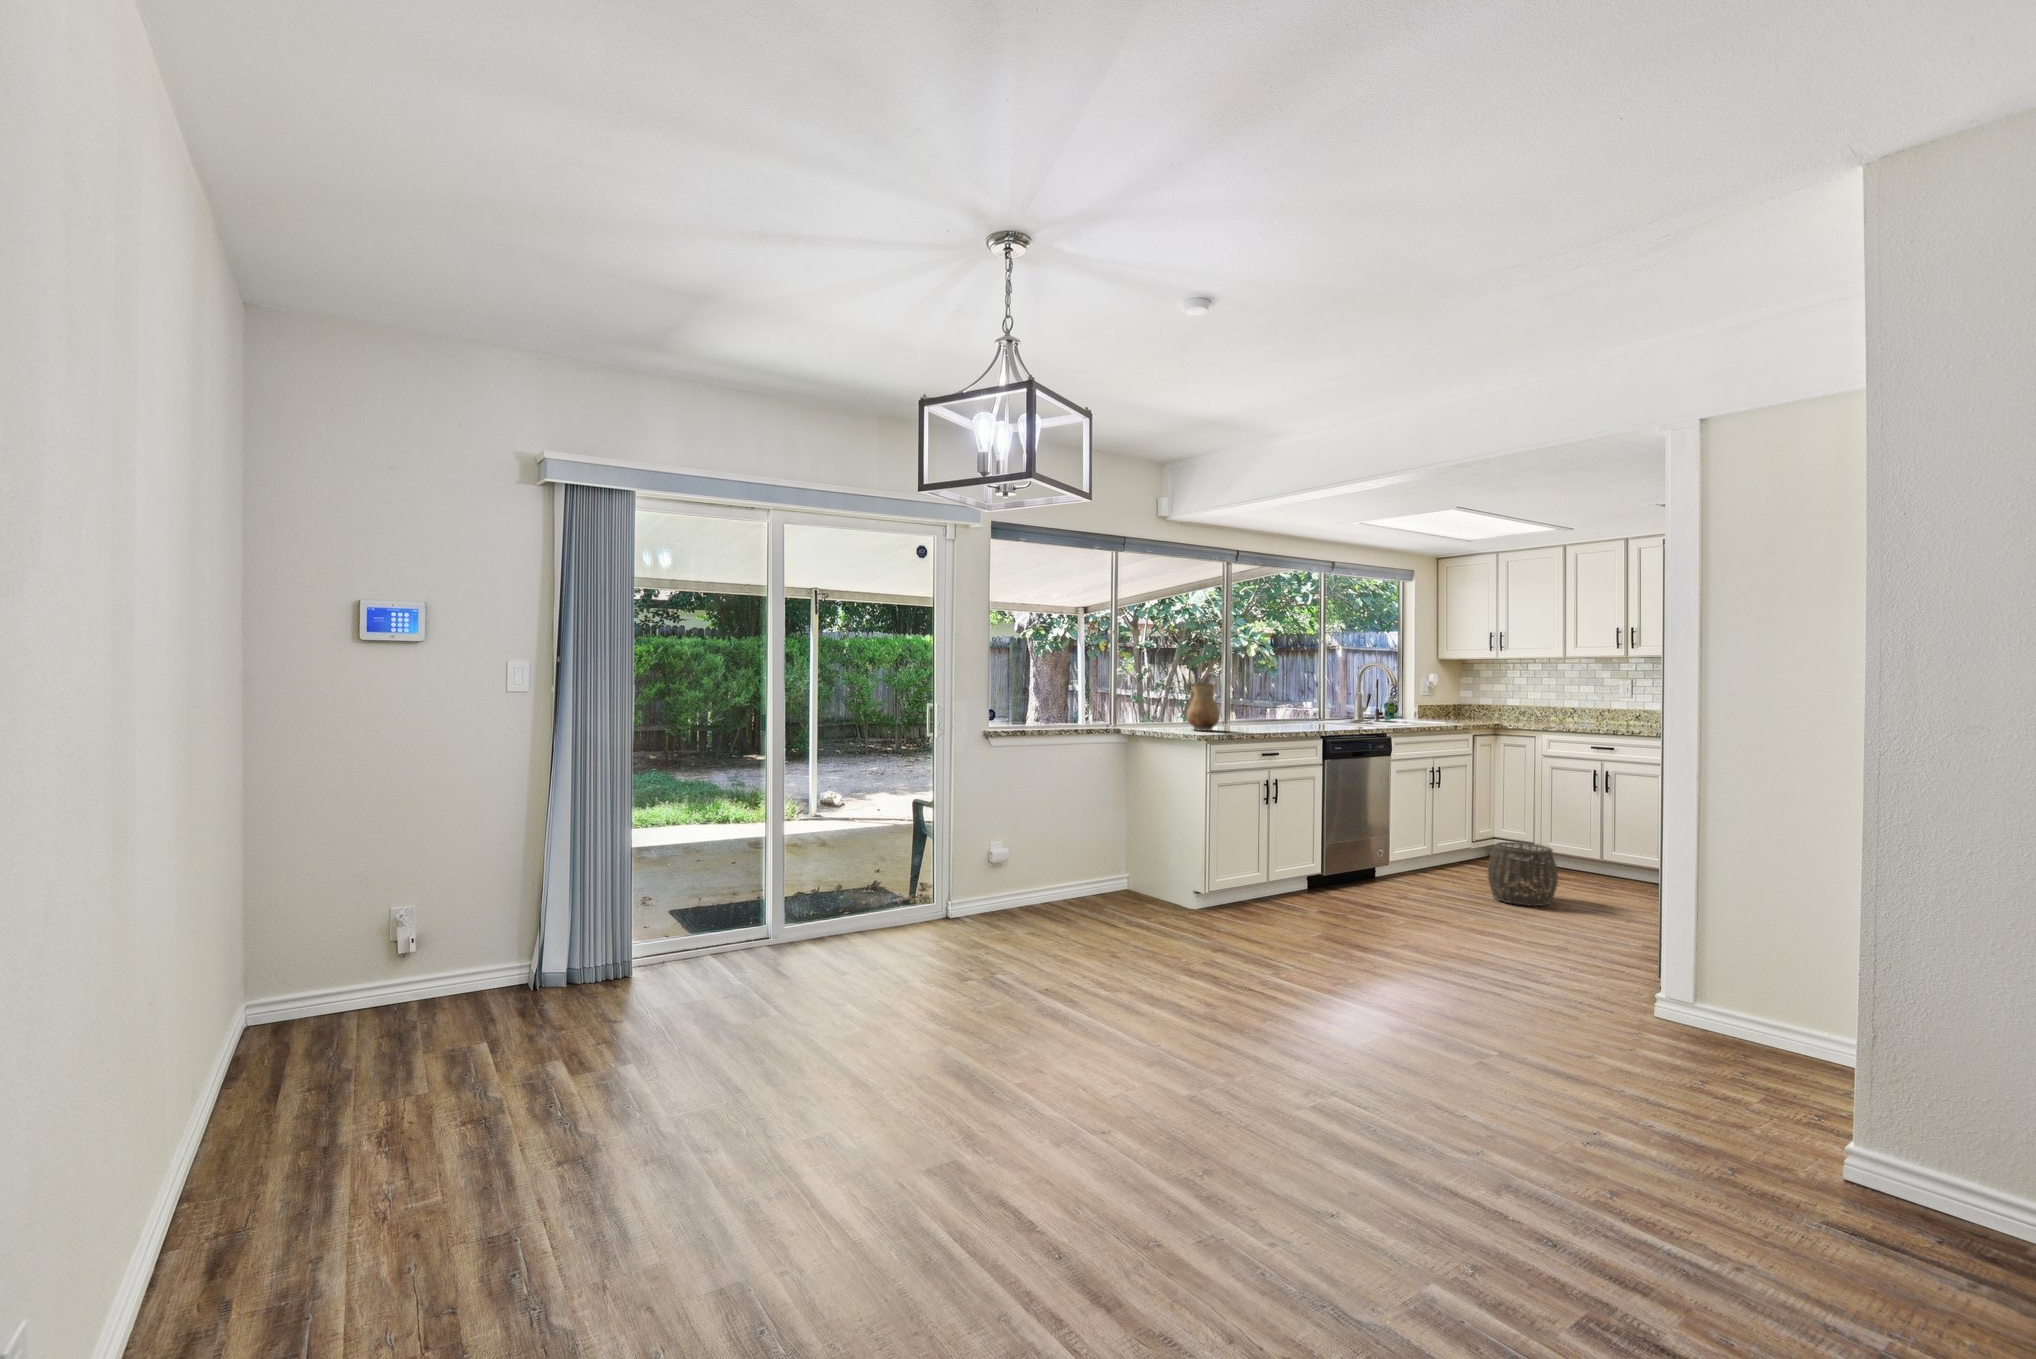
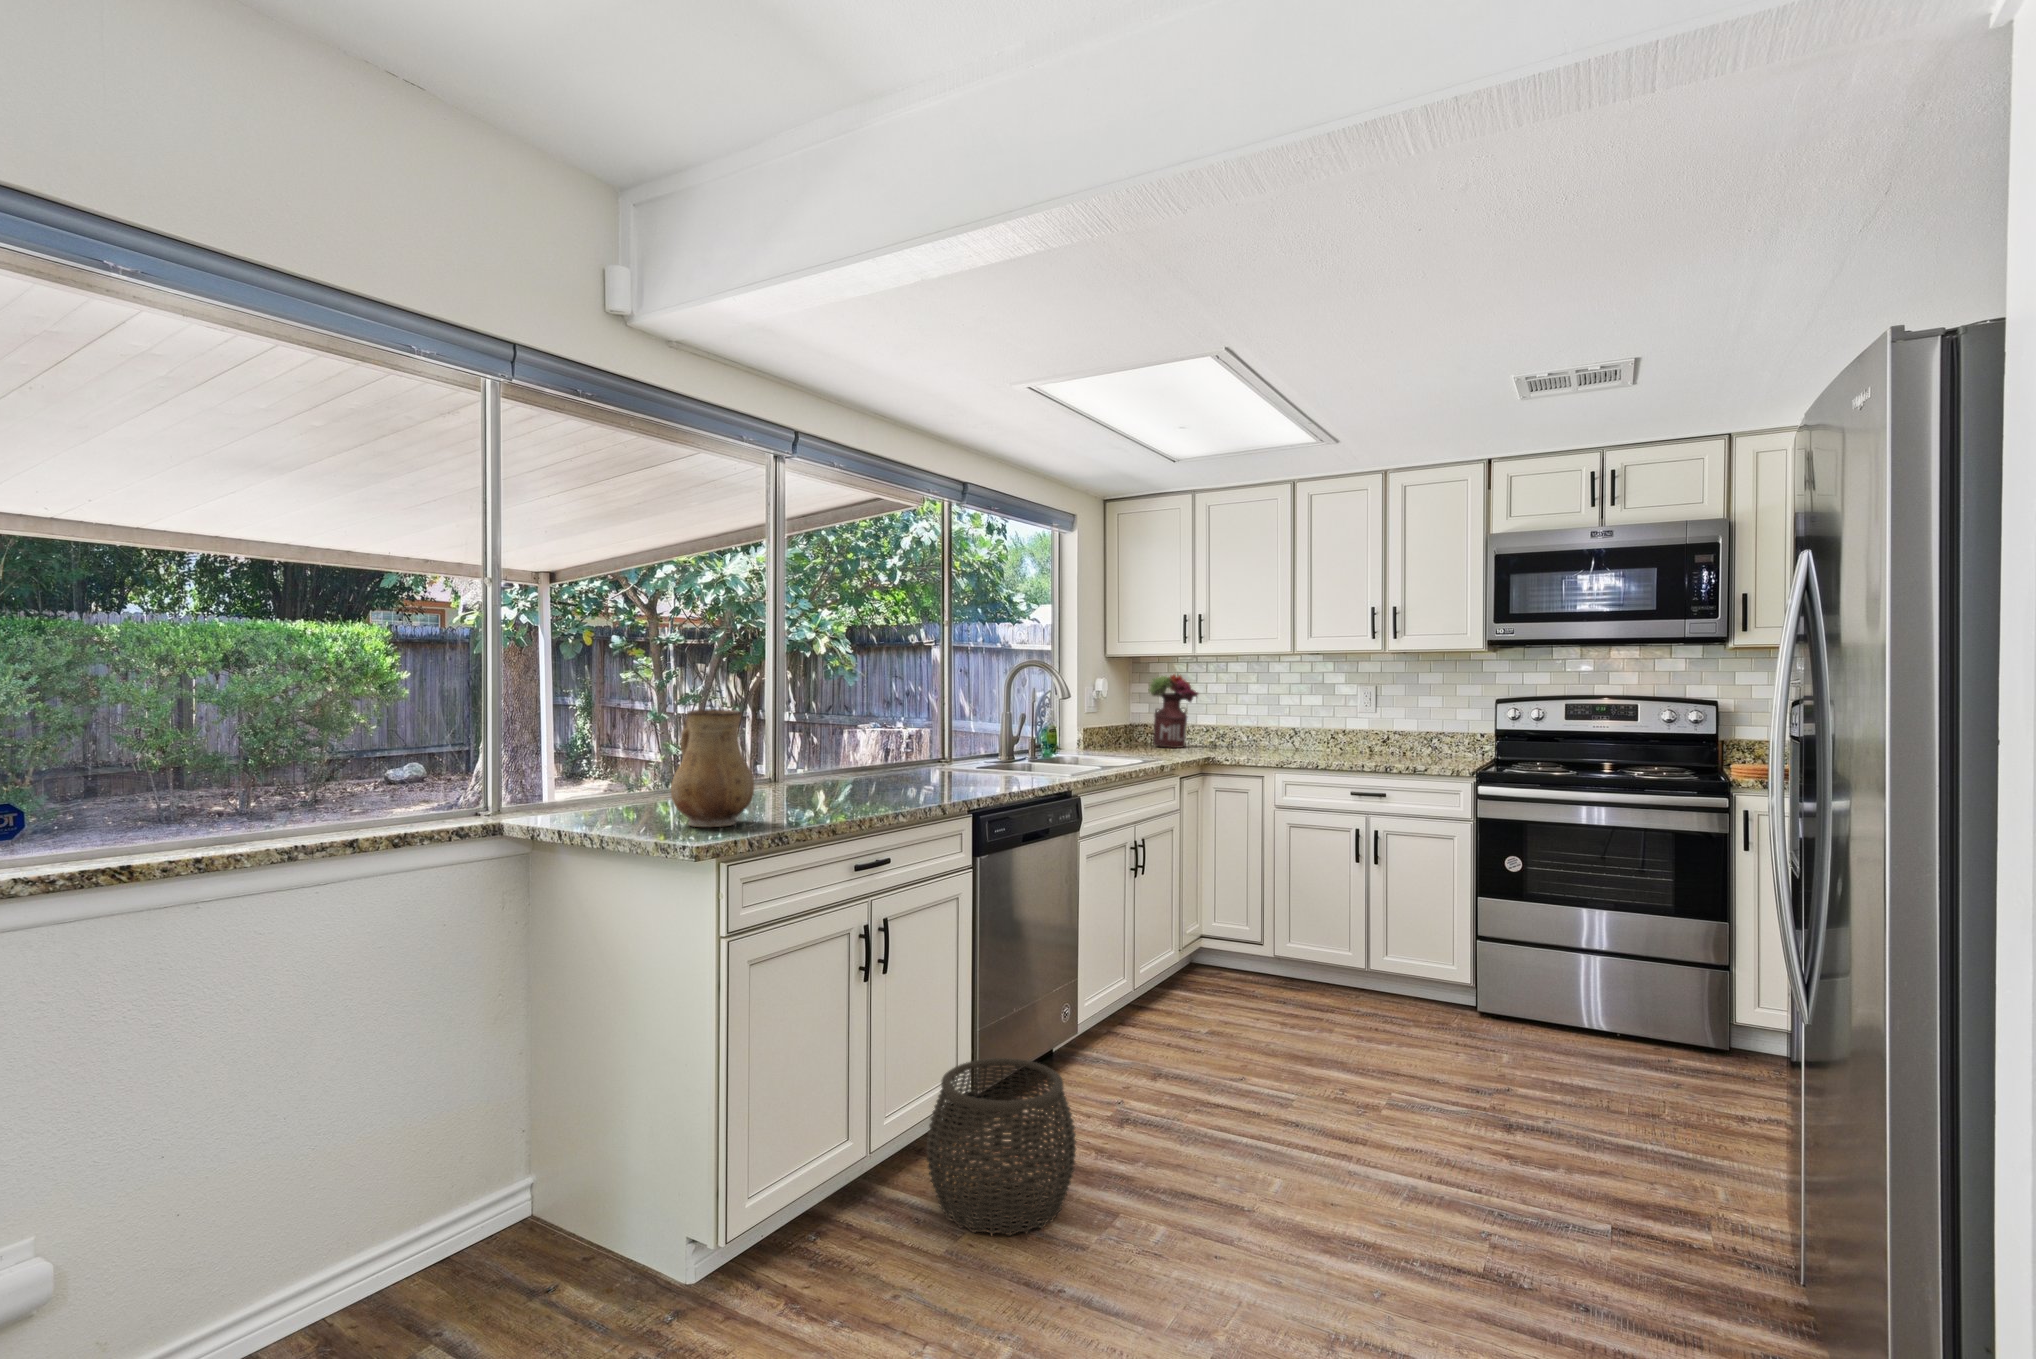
flower arrangement: none [1468,670,1505,719] -> present [1149,674,1198,748]
woven basket: present [1487,842,1558,906] -> present [927,1058,1076,1236]

